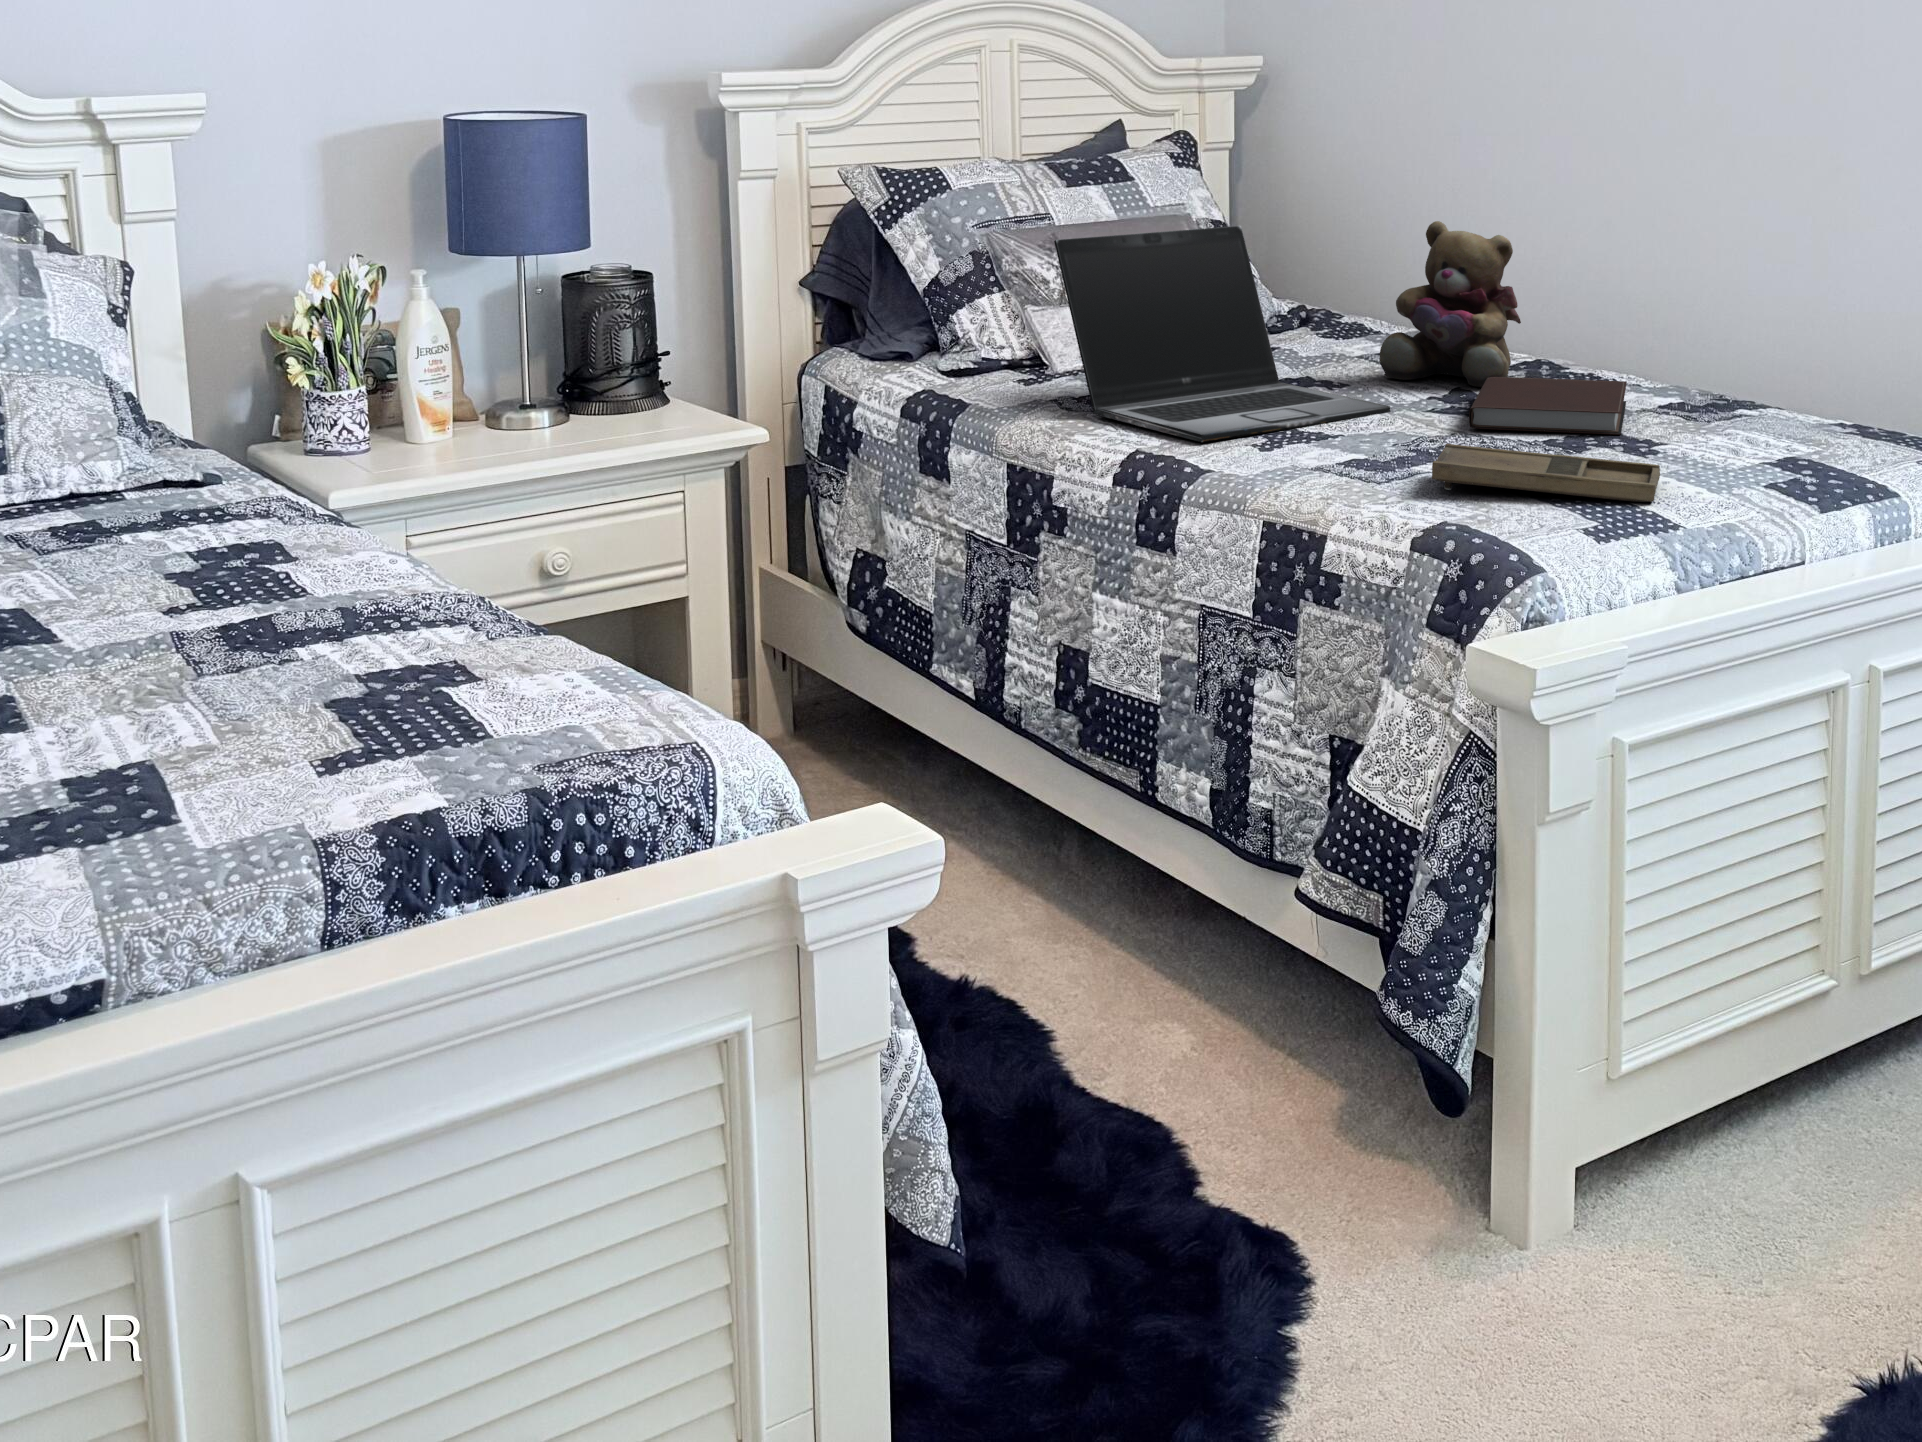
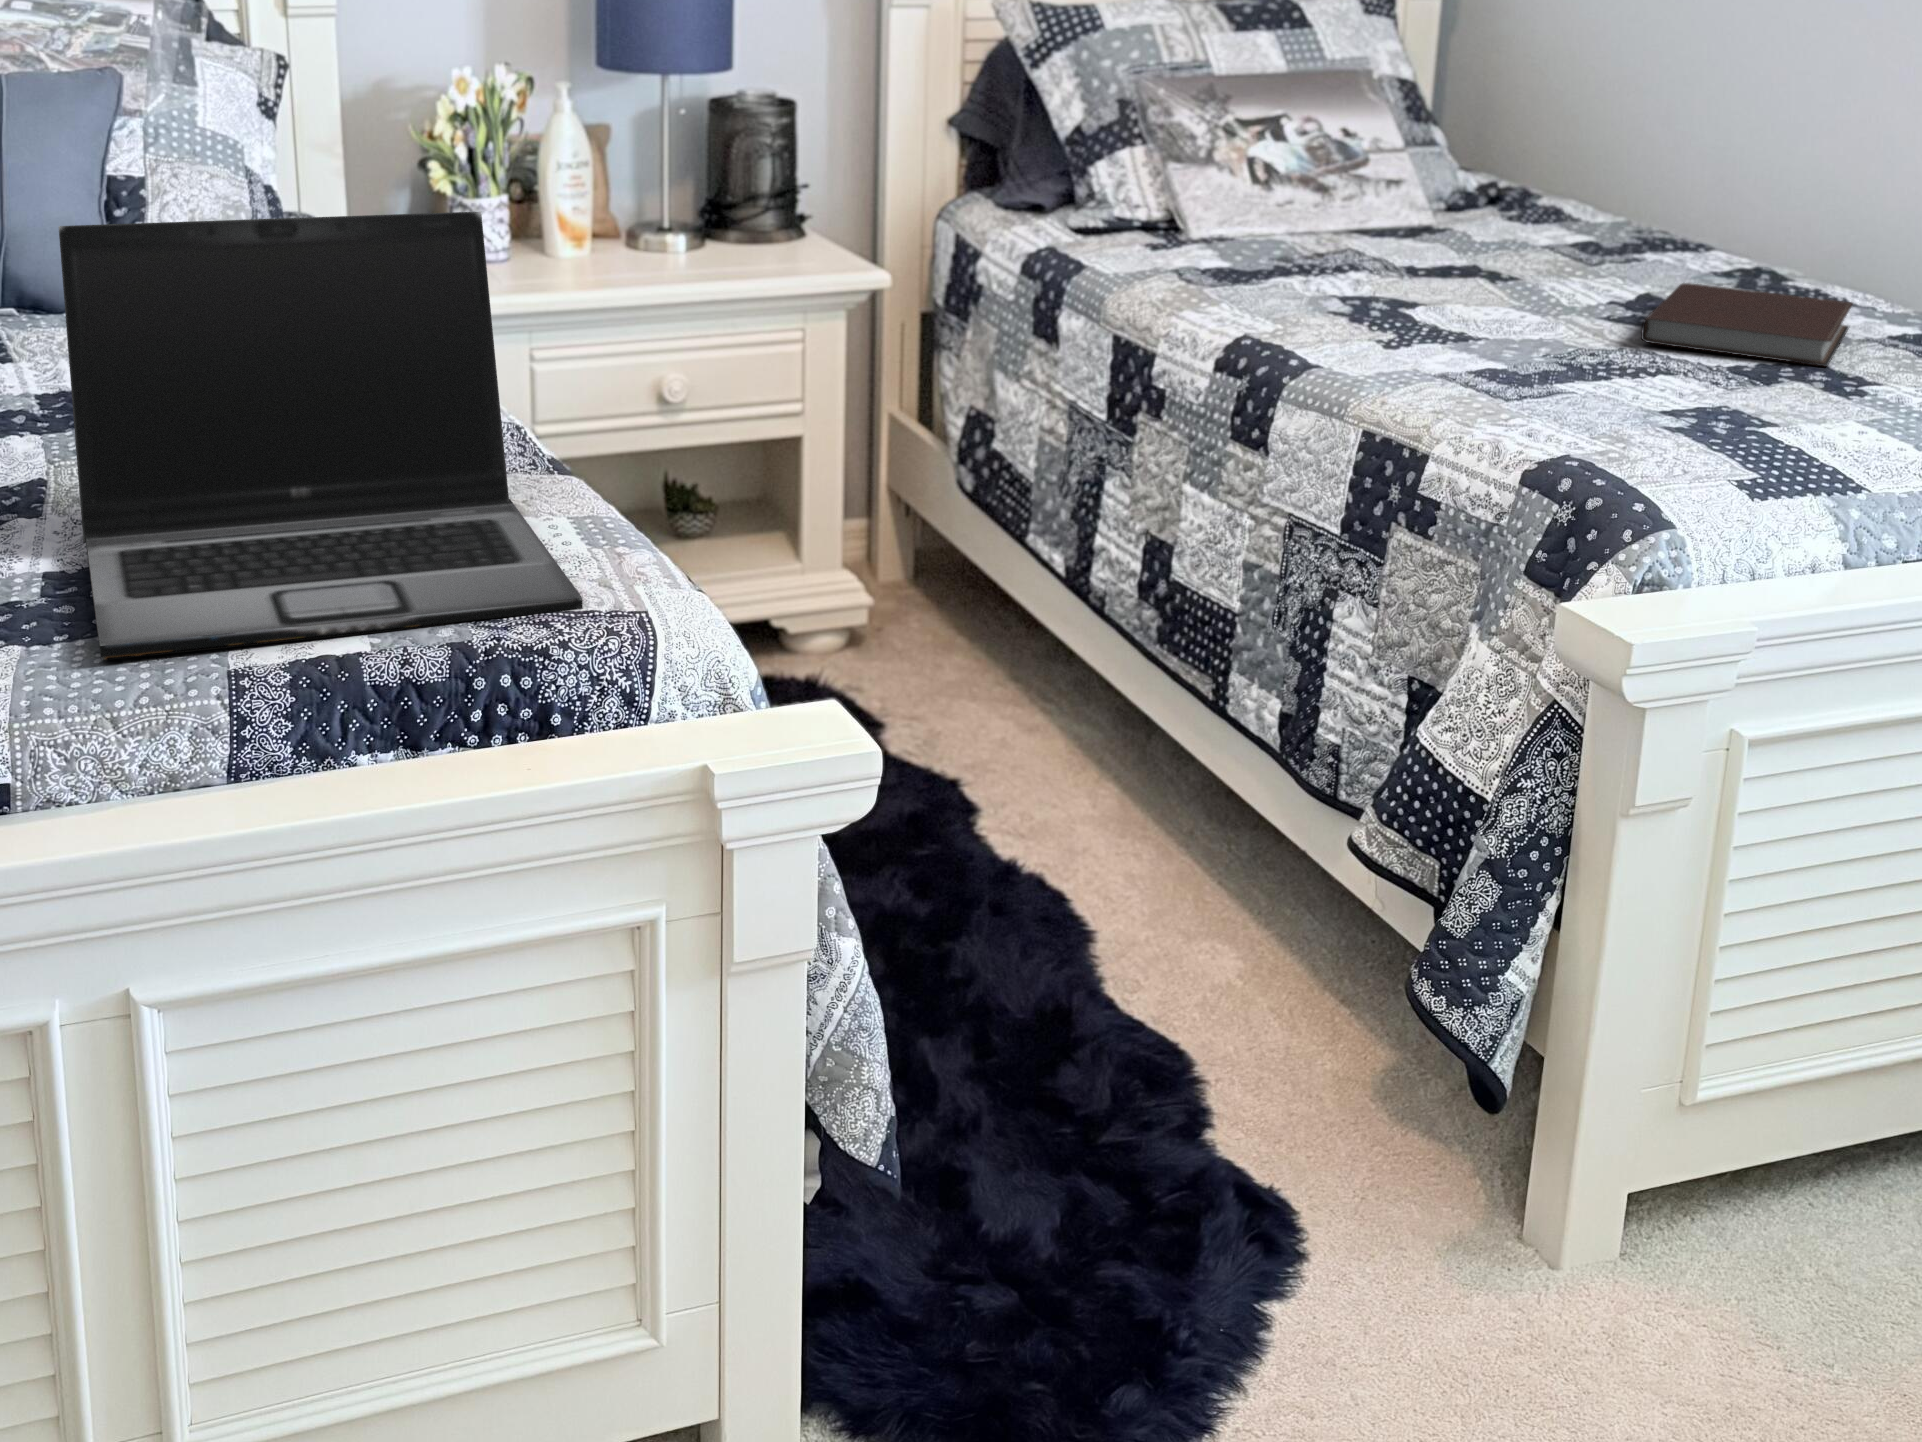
teddy bear: present [1380,221,1521,387] -> none [1560,96,1736,295]
laptop: present [1054,226,1390,442] -> present [59,211,583,660]
tray: present [1432,444,1660,502] -> none [1566,360,1857,455]

